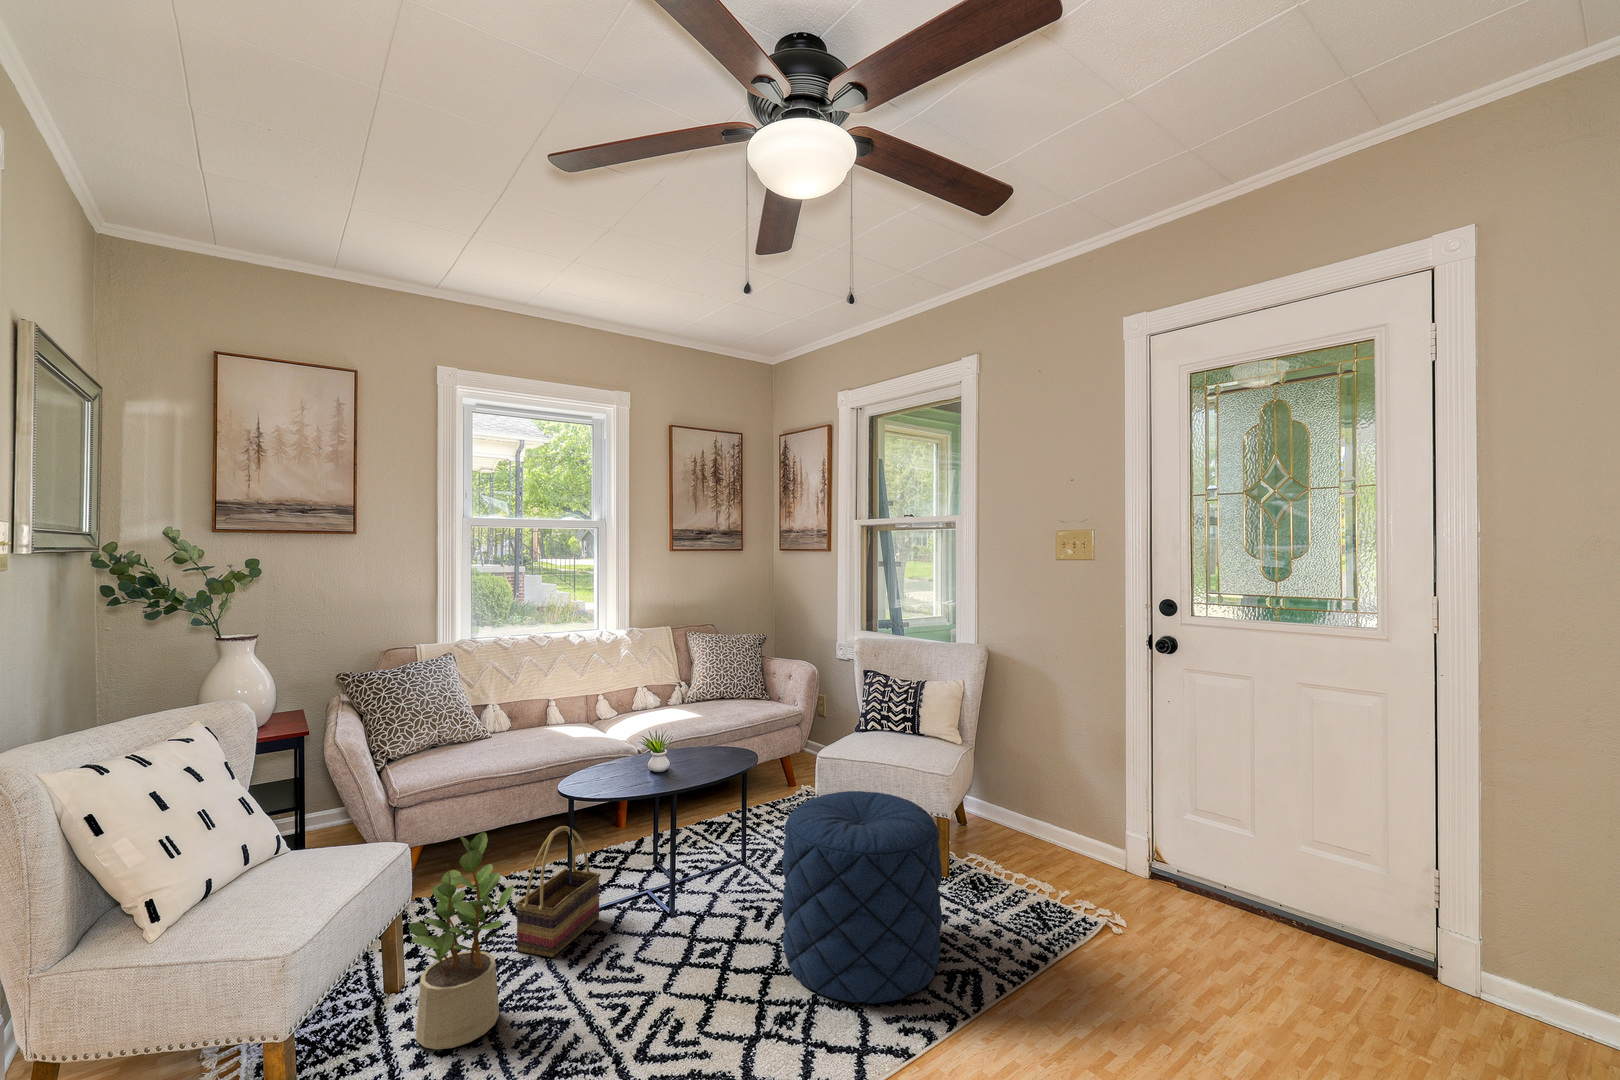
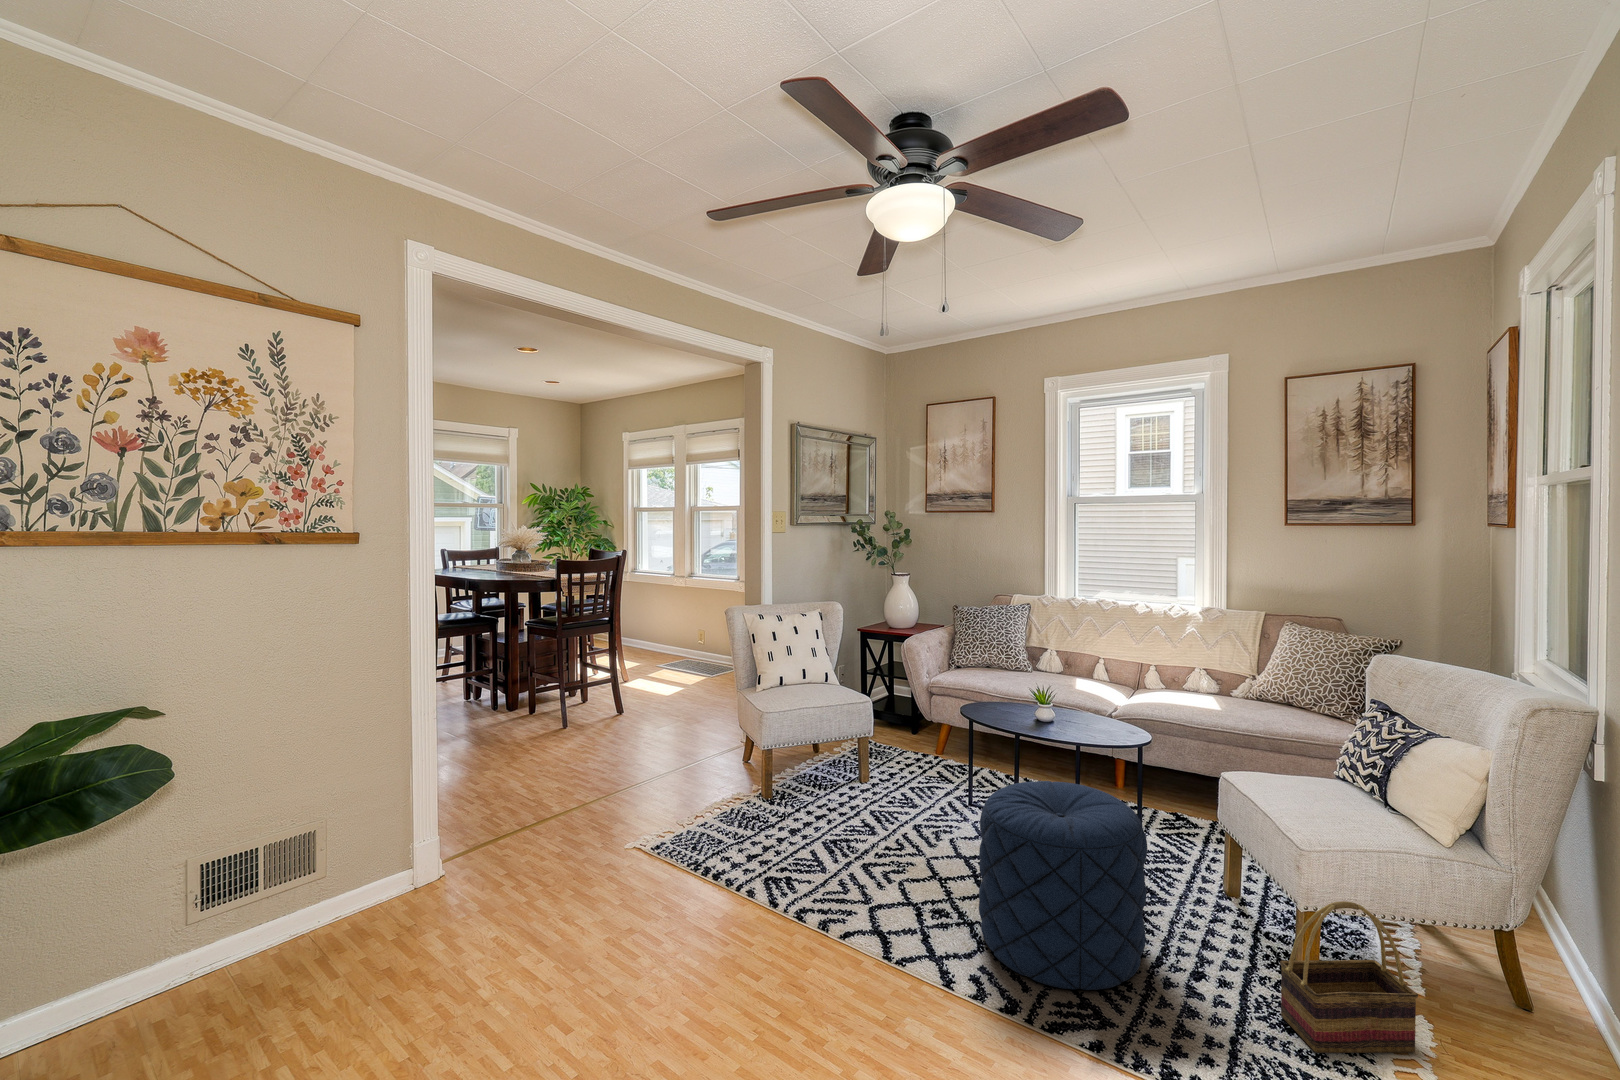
basket: present [516,826,600,957] -> present [1280,901,1418,1053]
potted plant: present [409,832,513,1049] -> none [825,706,875,823]

